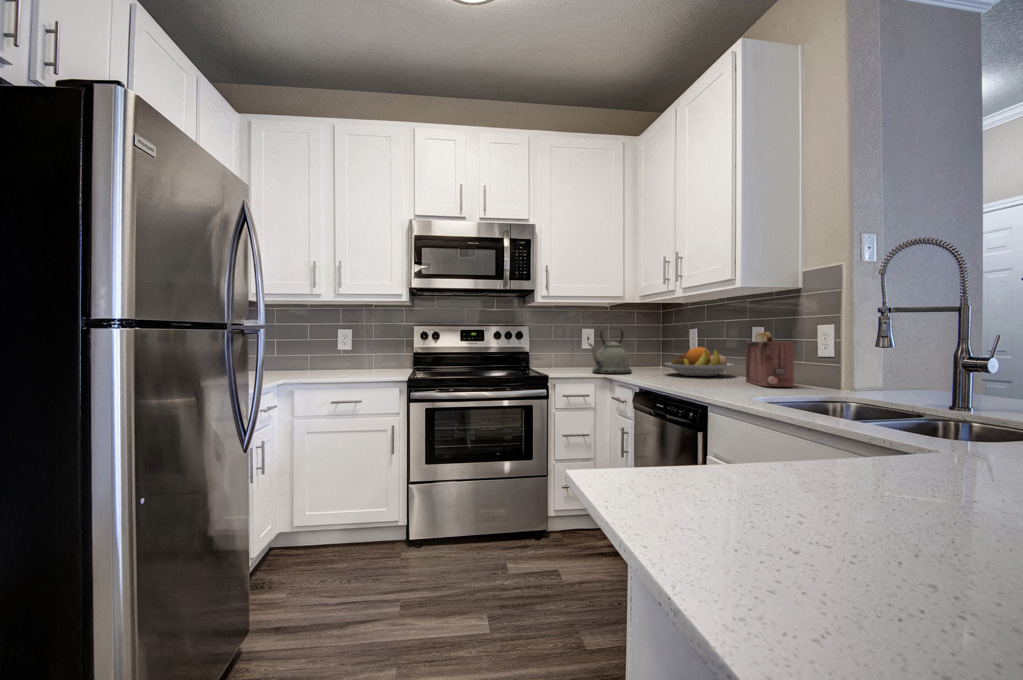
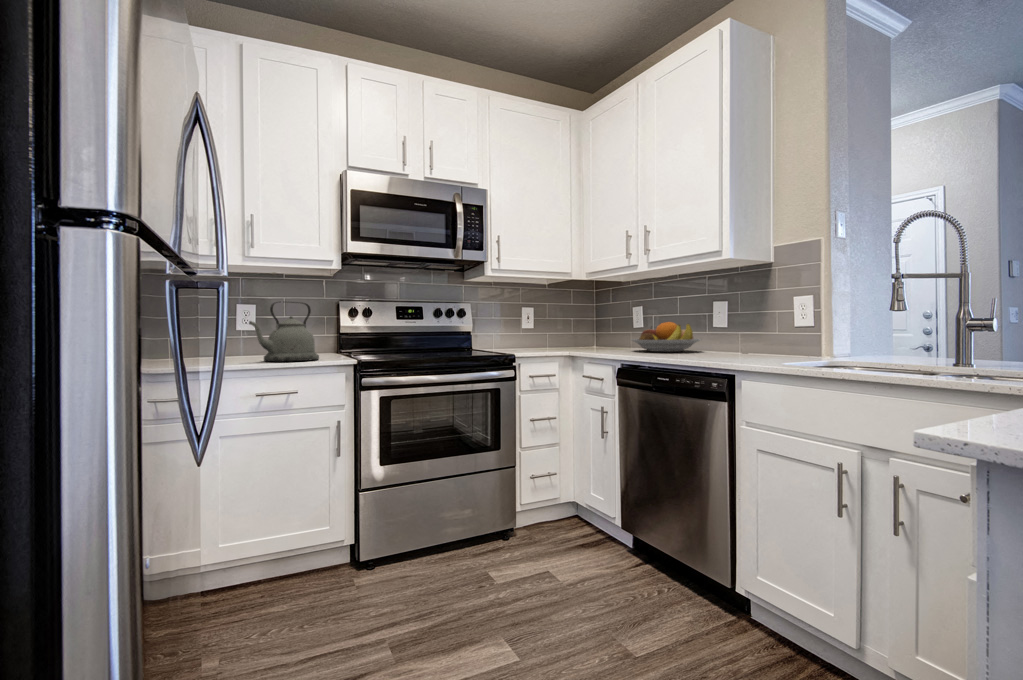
kettle: present [589,329,632,374] -> present [249,302,319,361]
toaster: present [746,332,794,387] -> none [725,303,783,357]

